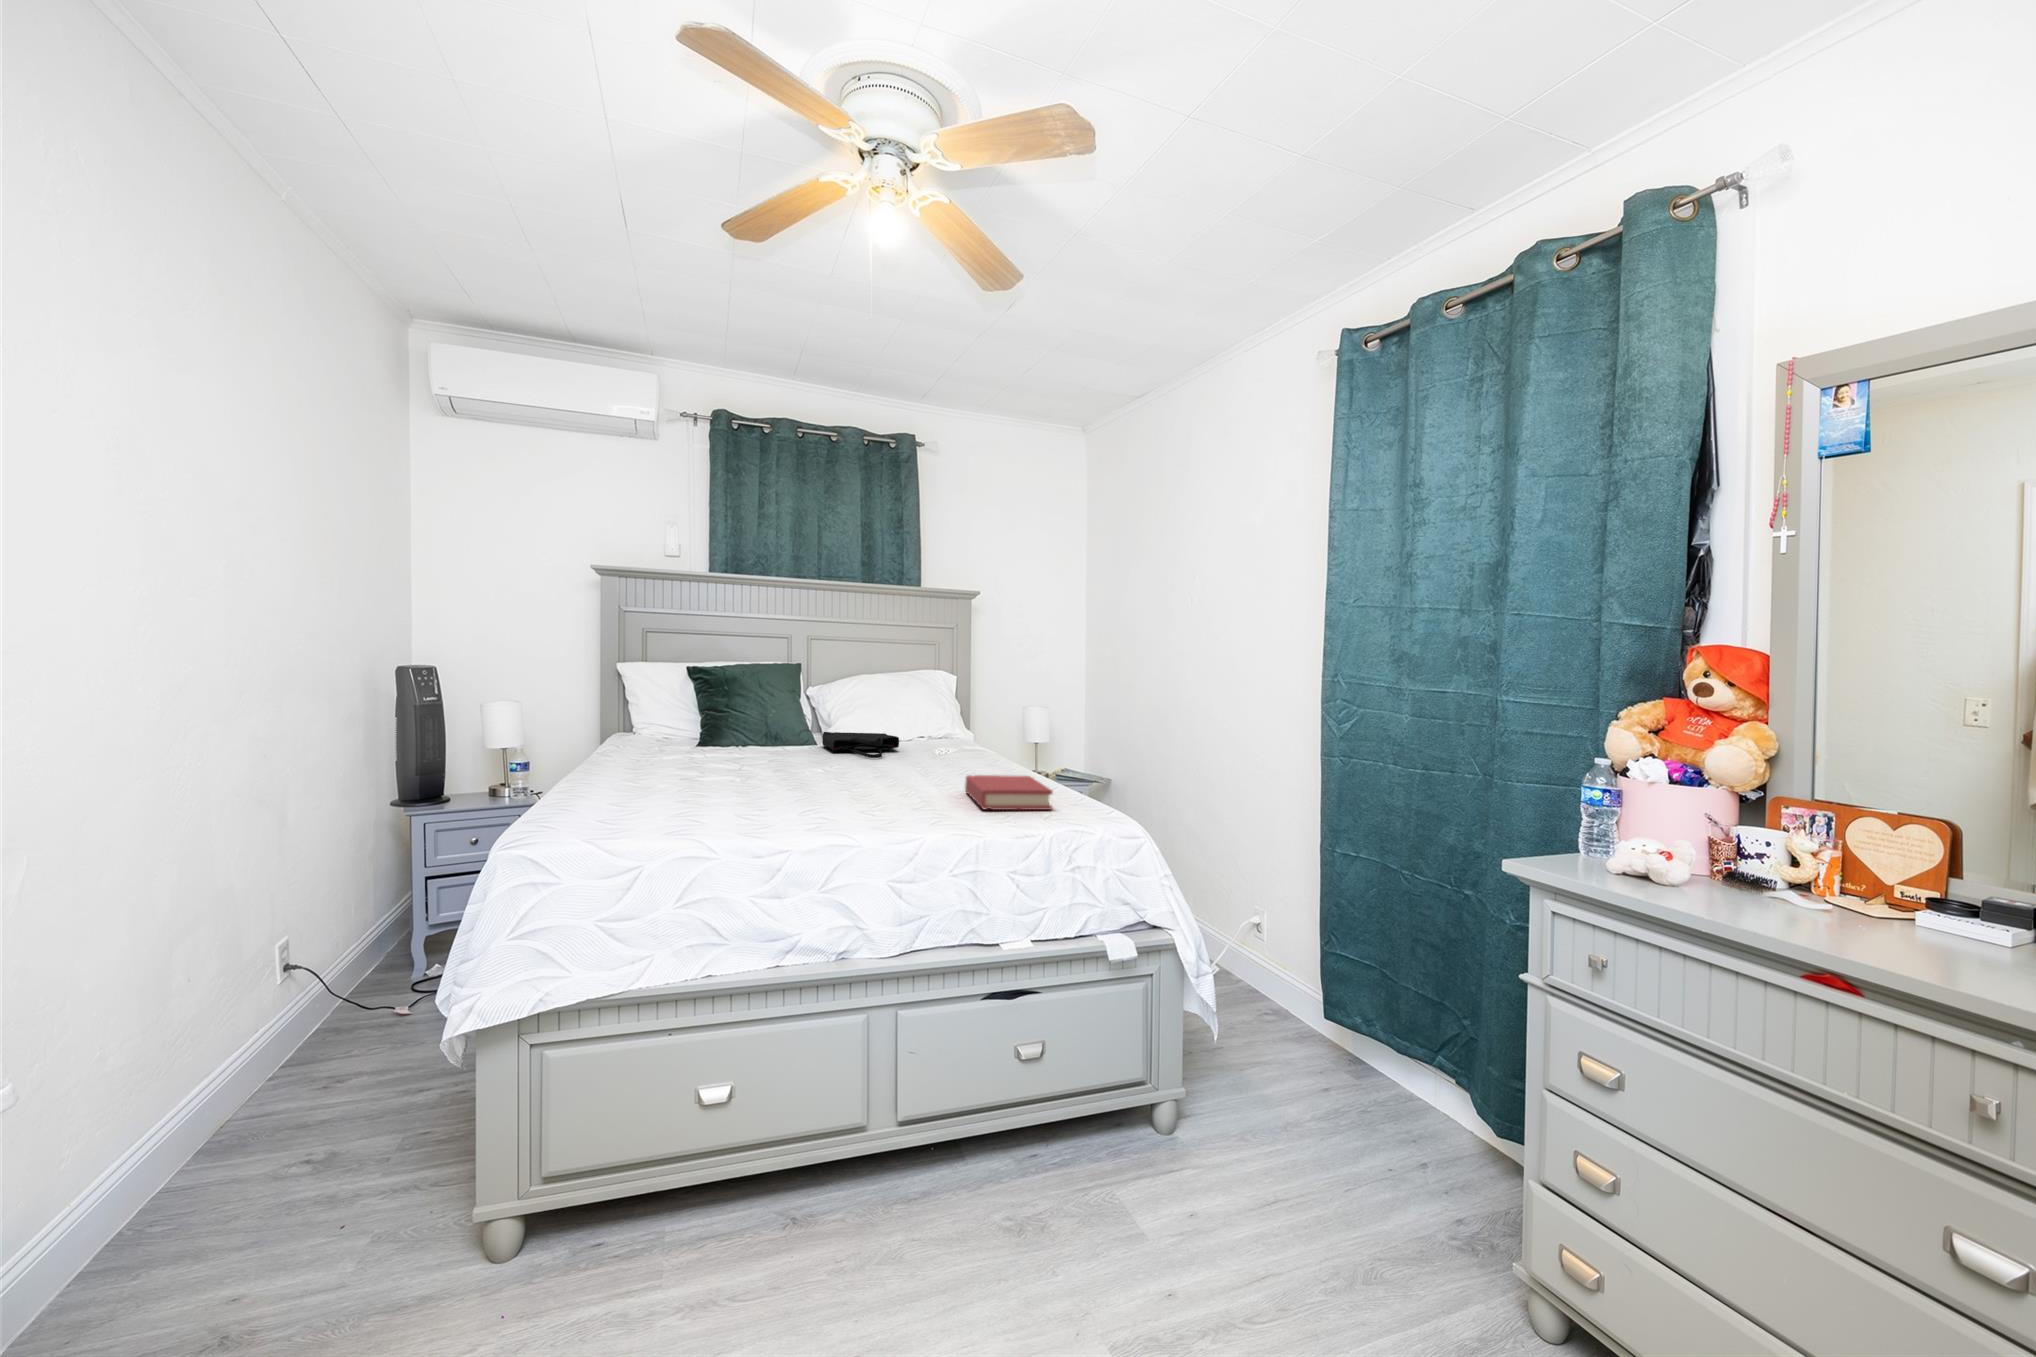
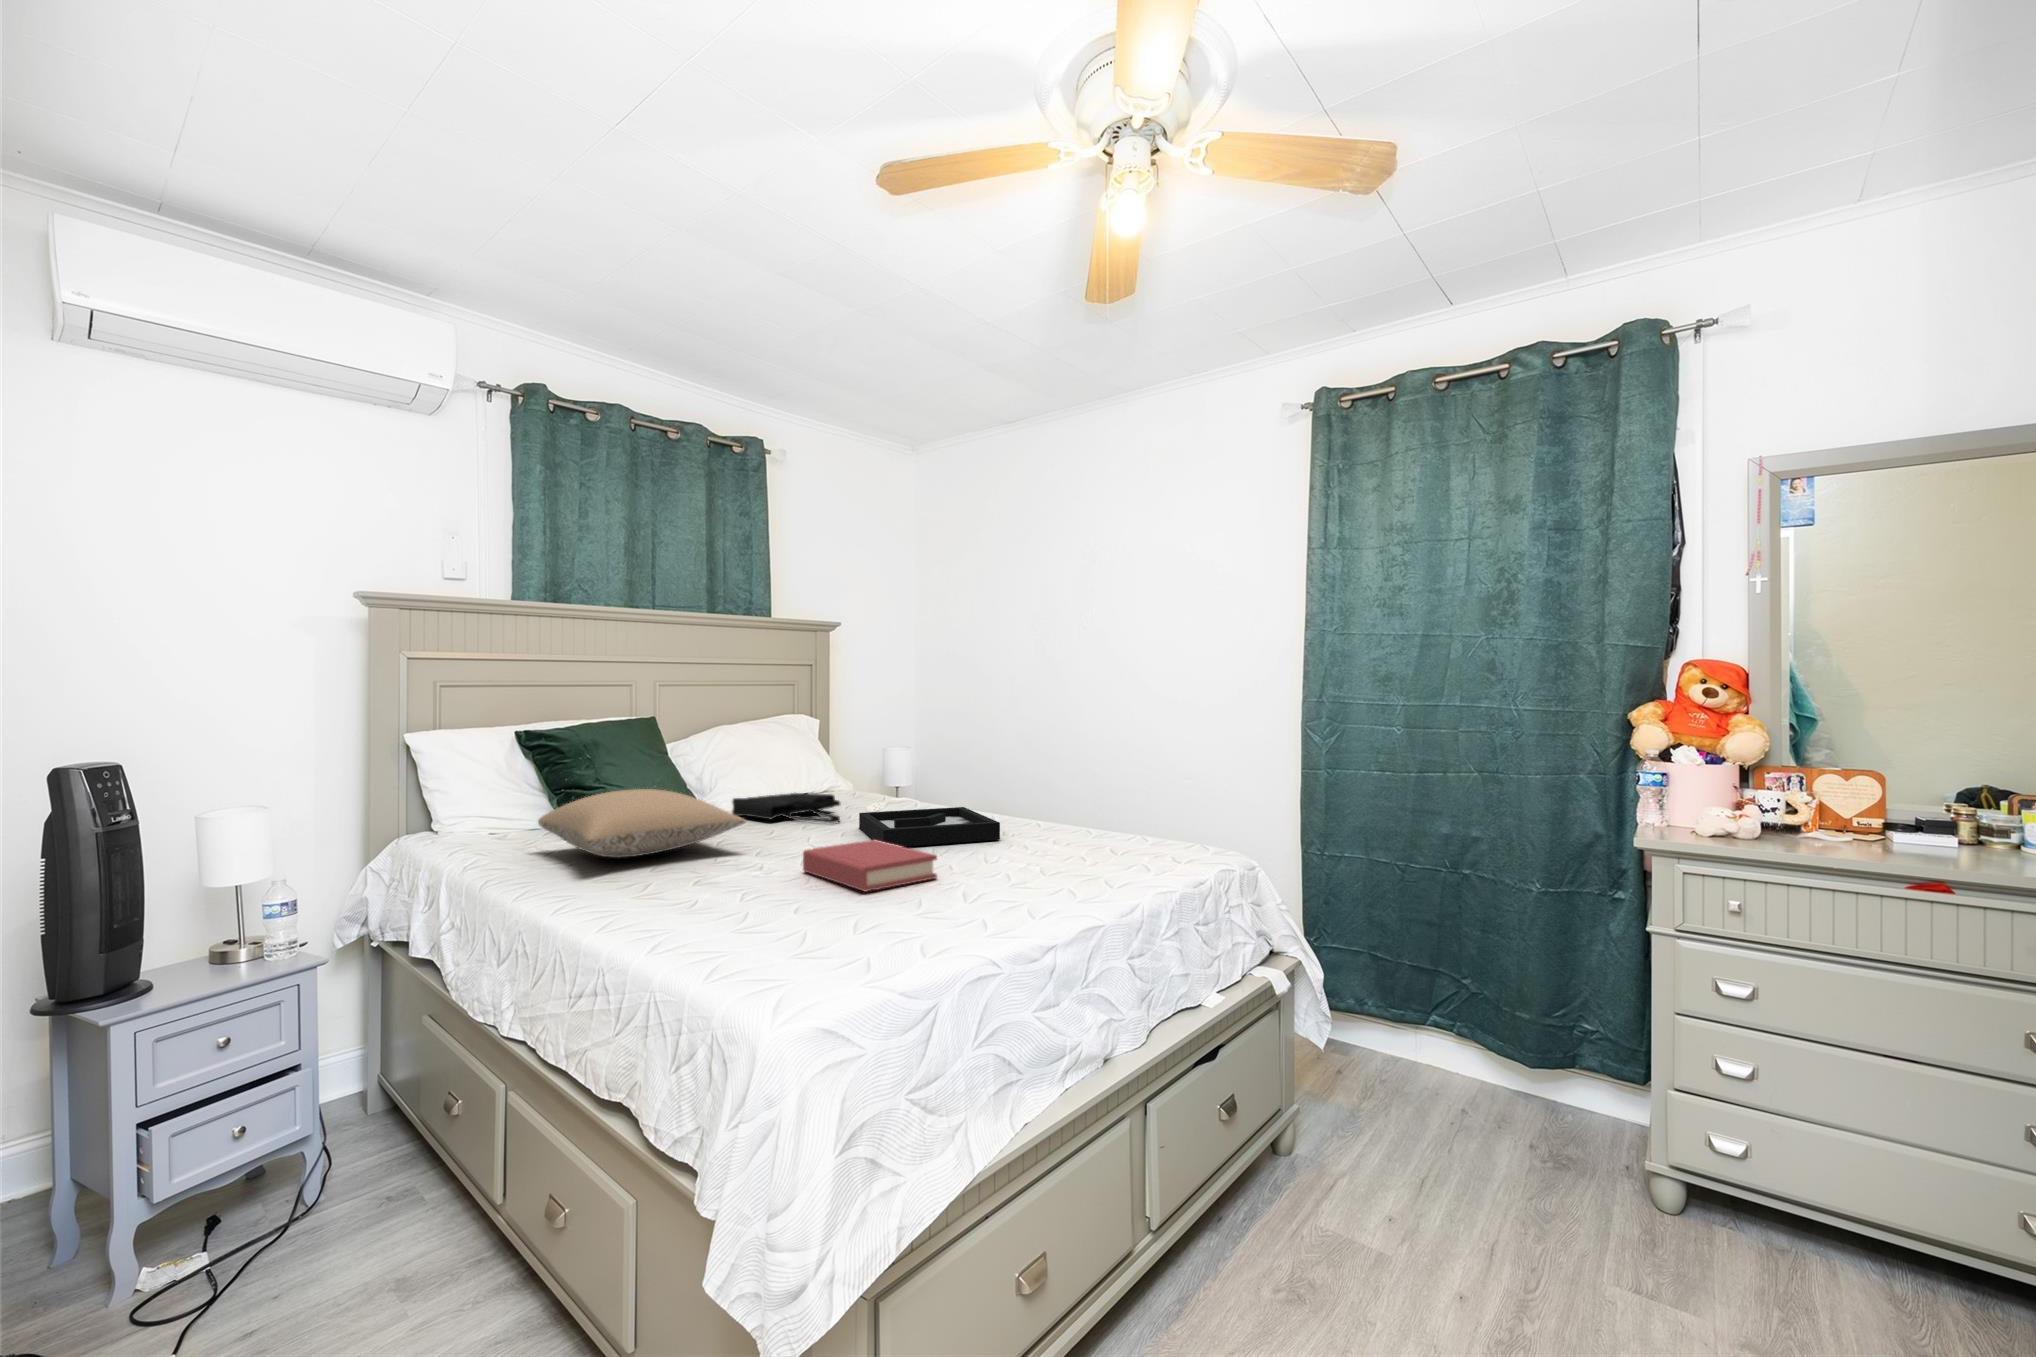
pillow: none [635,713,763,760] -> present [538,789,746,858]
decorative tray: none [852,751,973,784] -> present [859,807,1000,847]
hardback book: present [965,775,1052,810] -> present [803,840,937,891]

